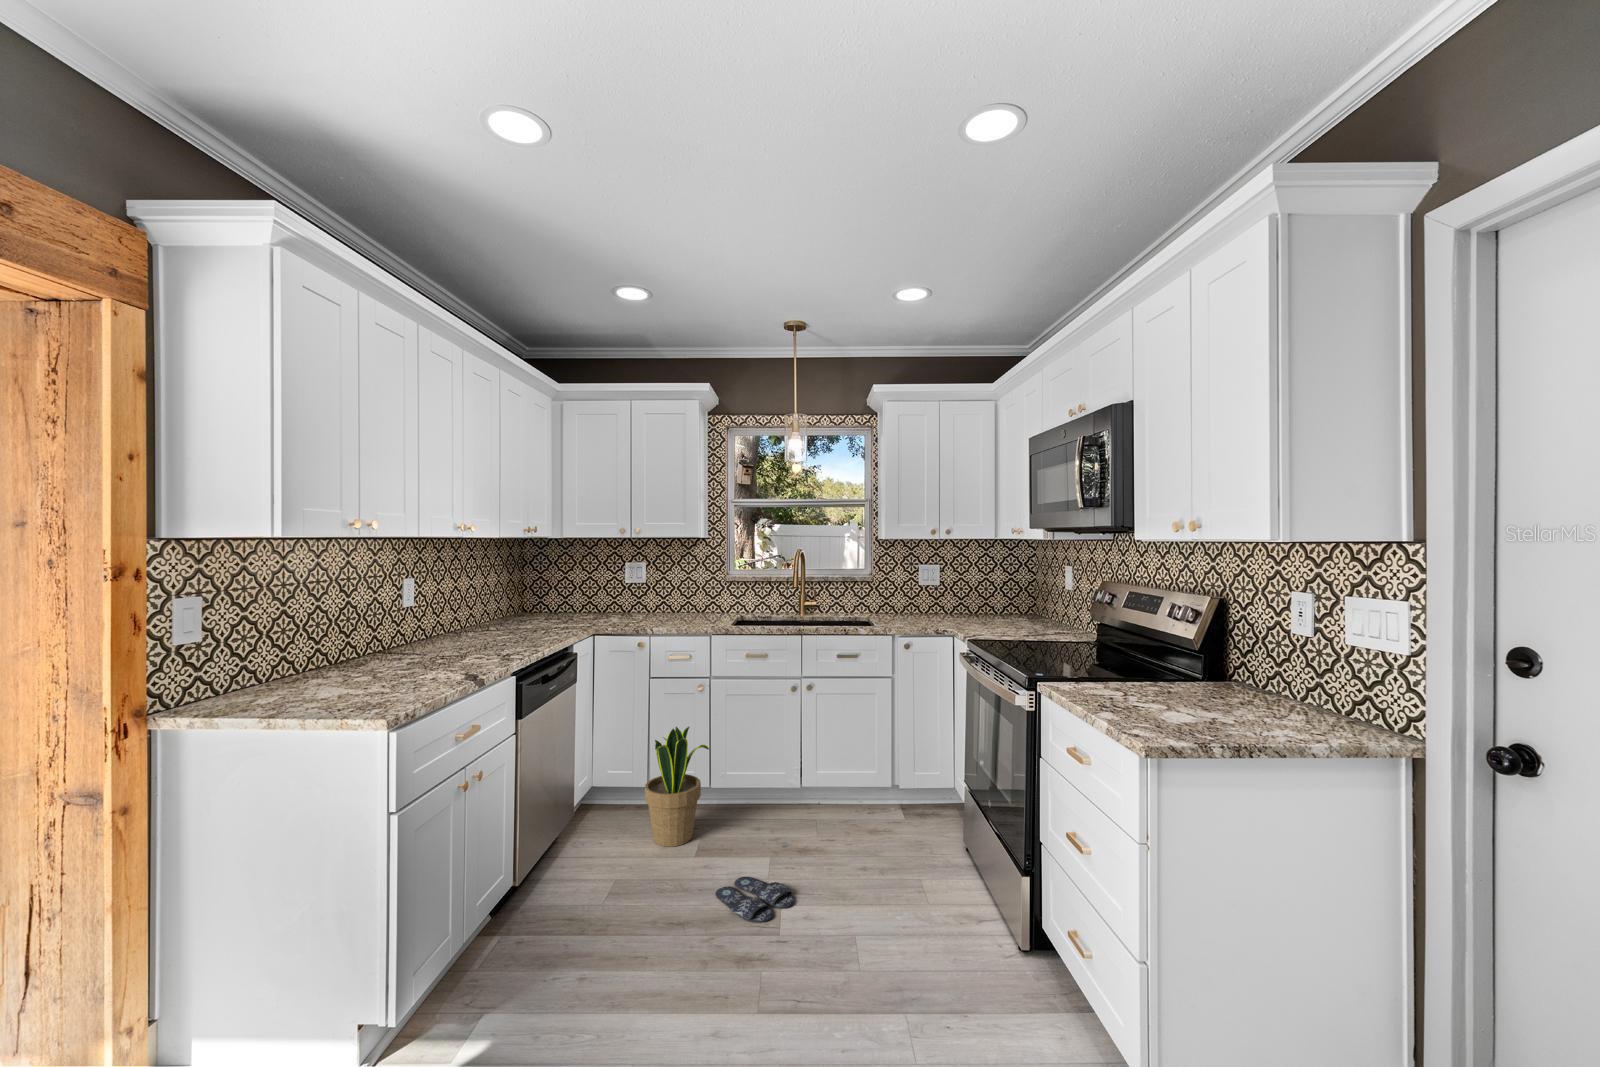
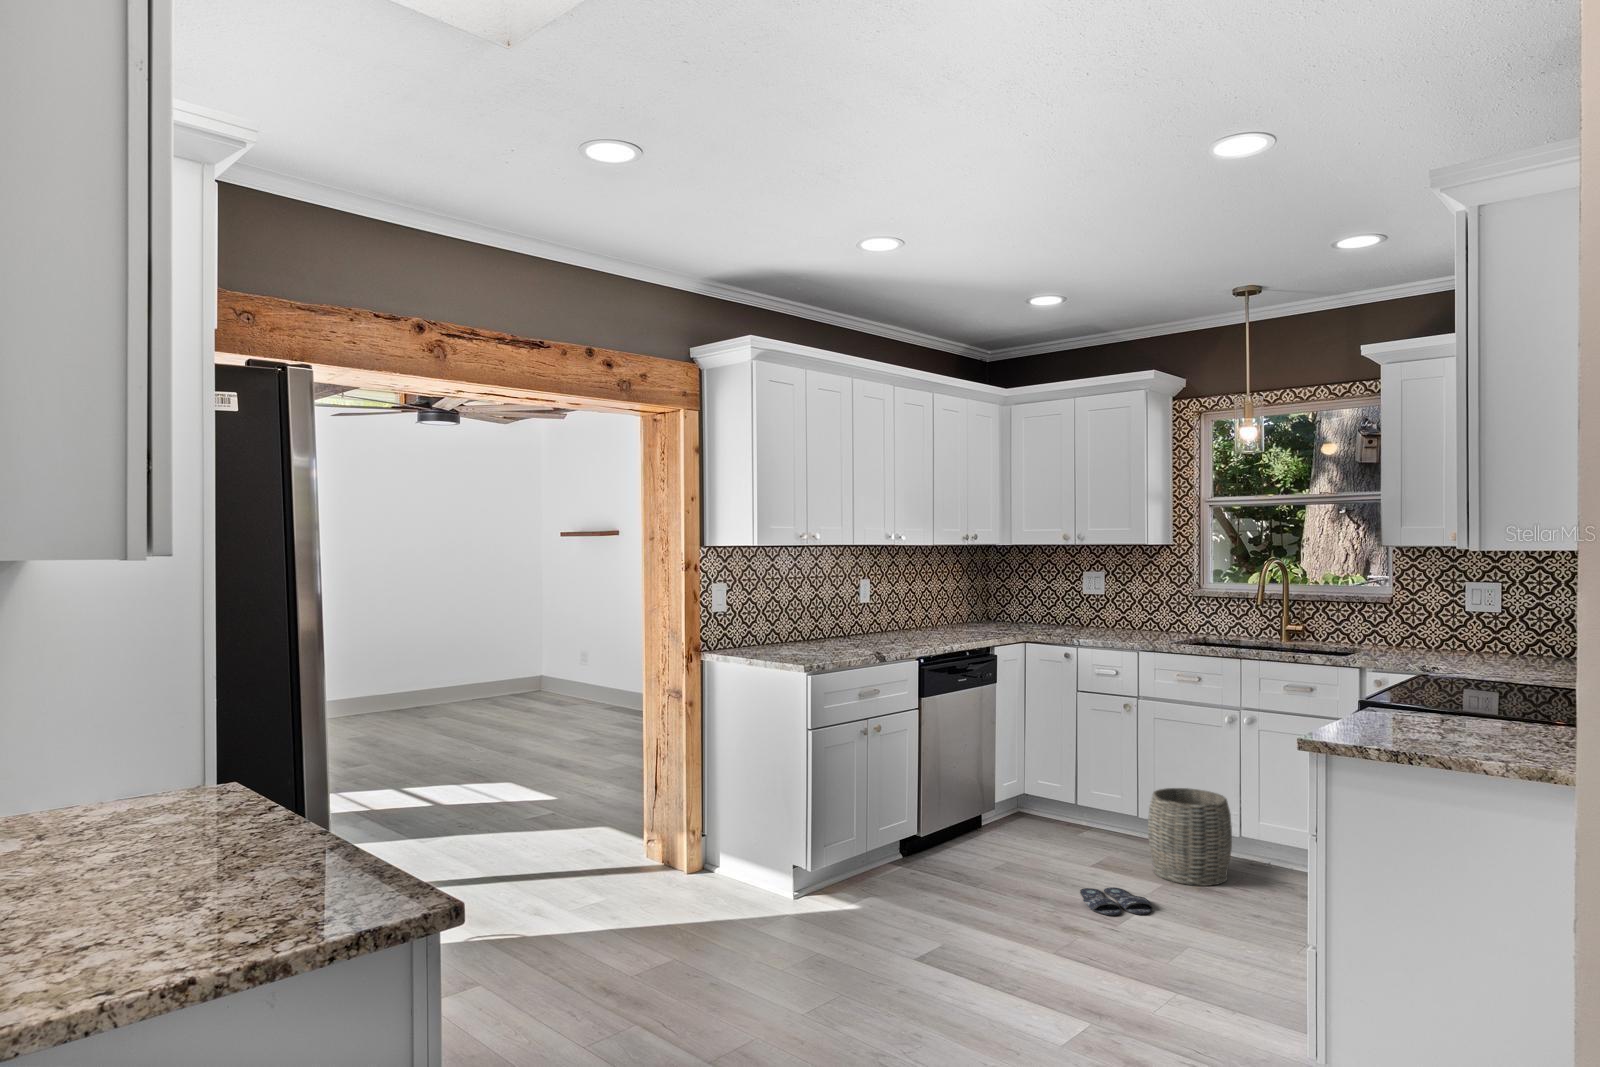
potted plant: present [645,727,709,847] -> none [1049,738,1112,857]
woven basket: none [746,754,815,849] -> present [1148,788,1232,886]

